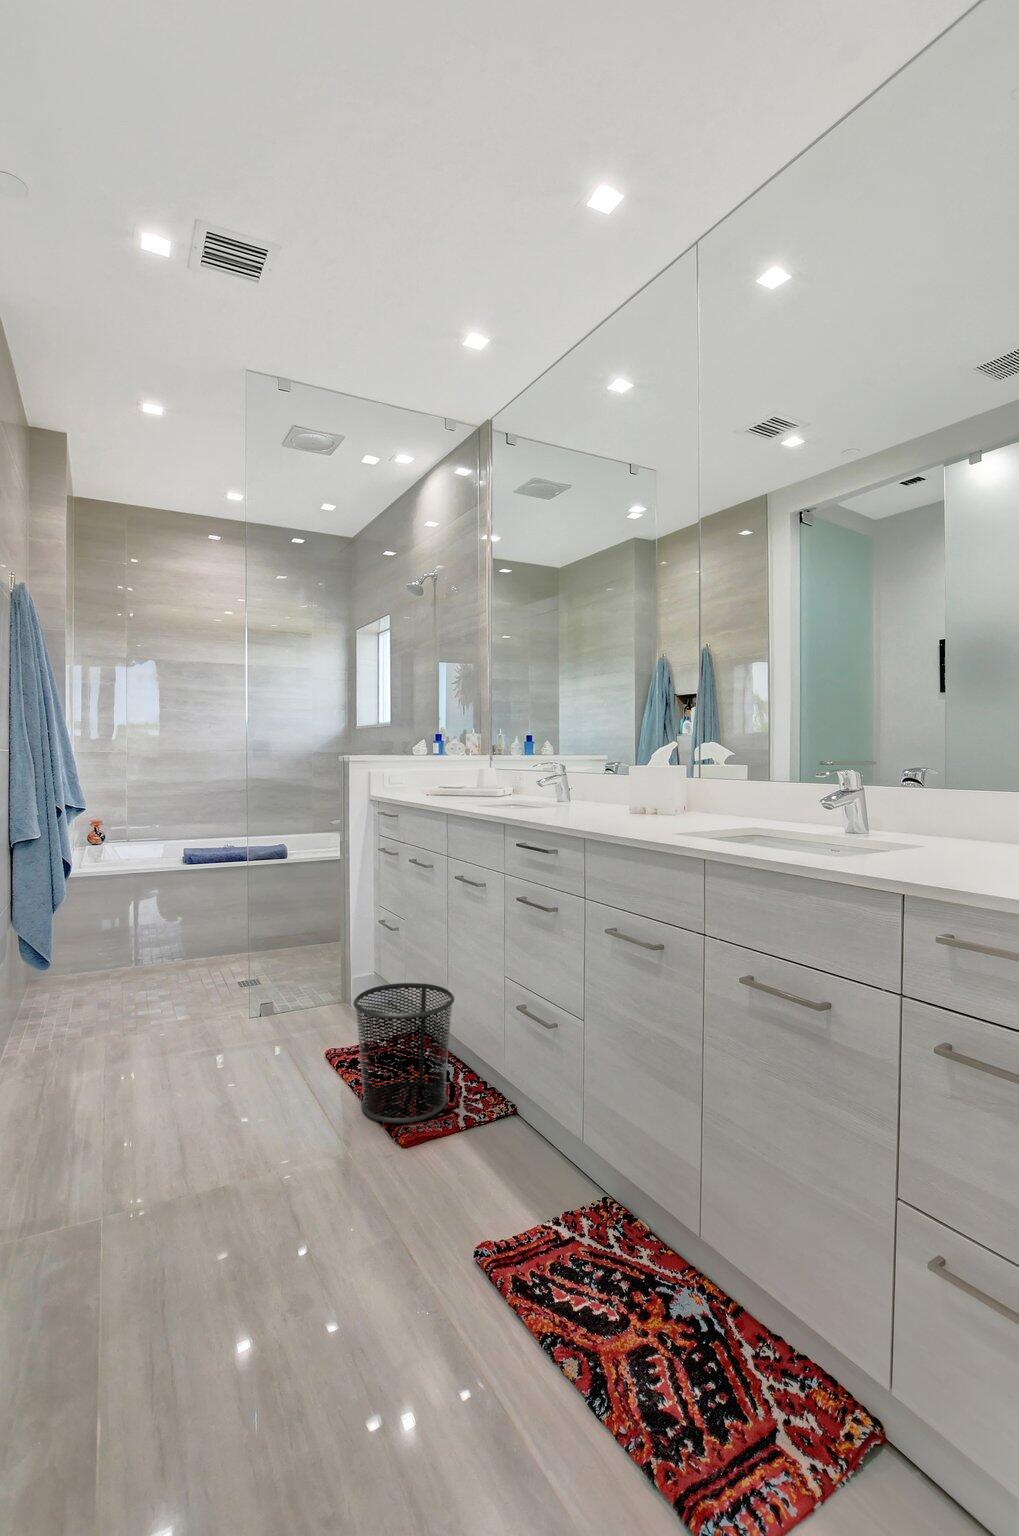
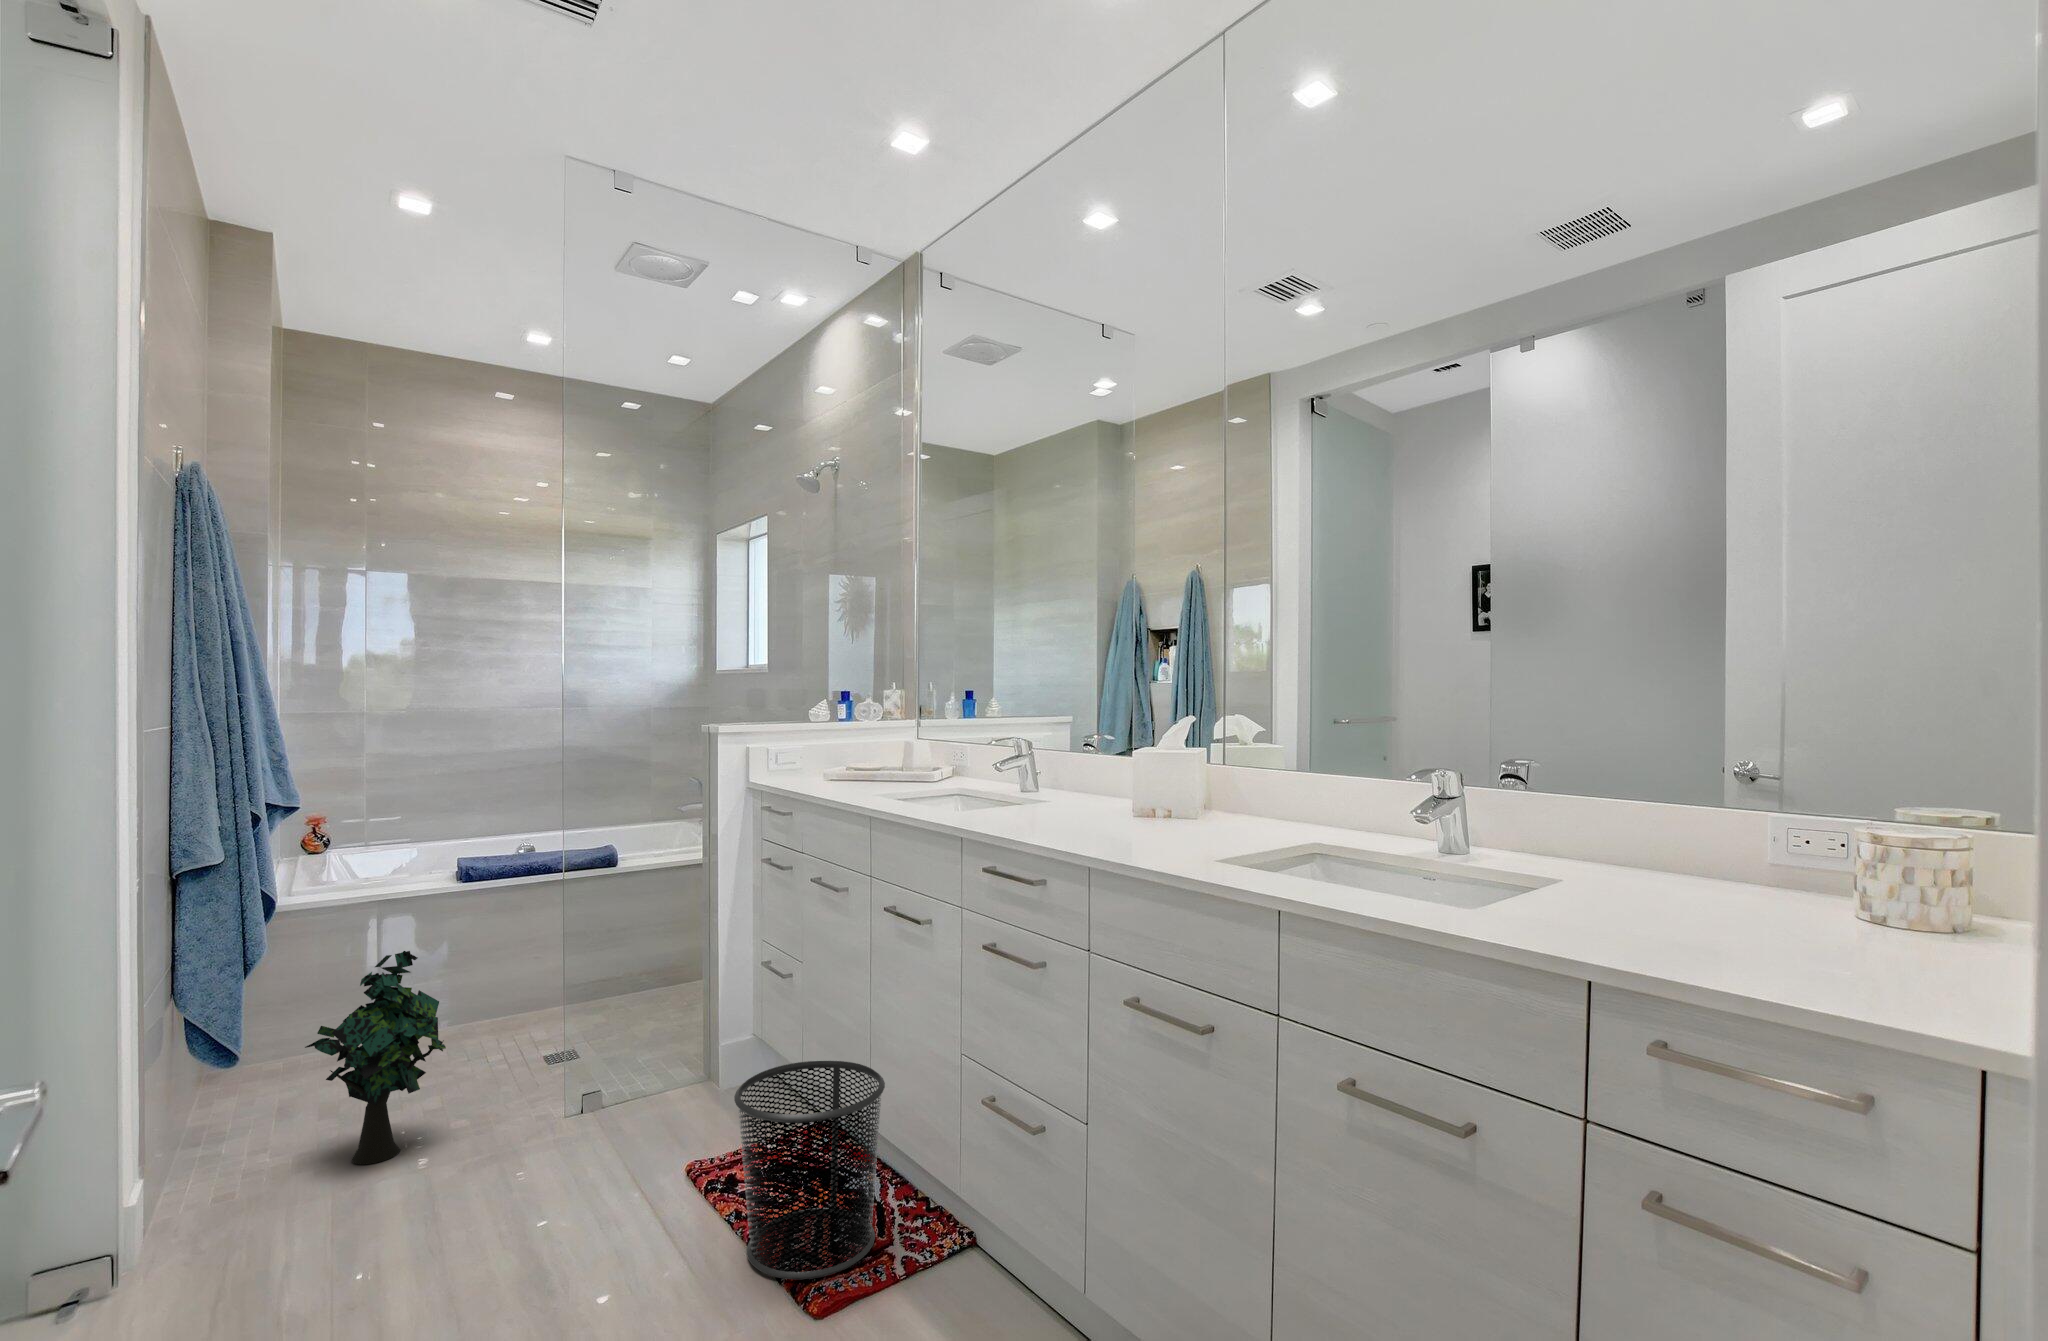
decorative plant: none [87,902,175,1039] -> present [305,951,446,1164]

